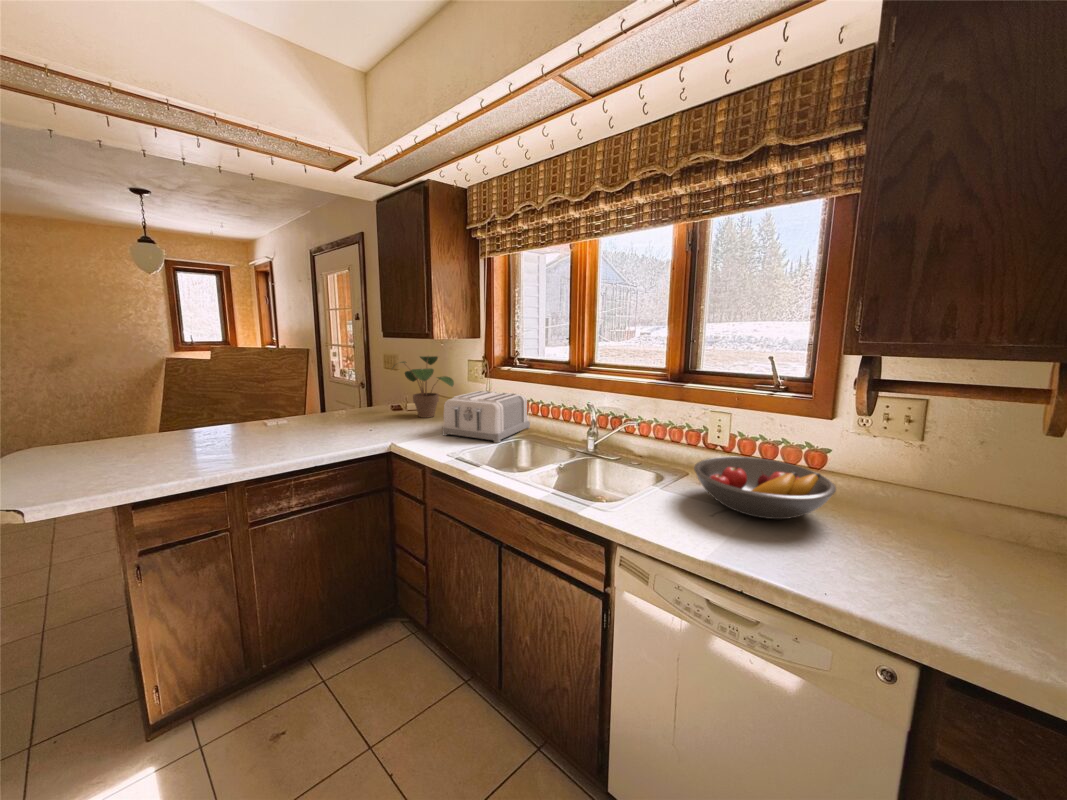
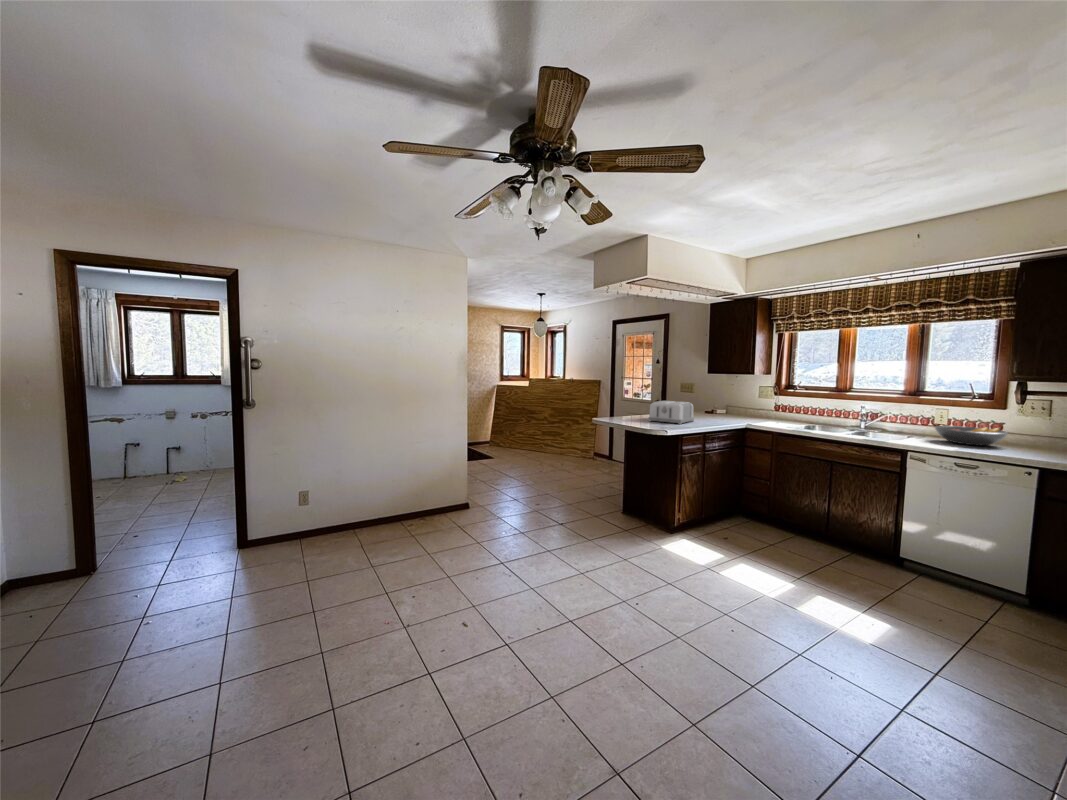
potted plant: present [392,356,454,418] -> none [717,383,753,417]
toaster: present [442,391,530,443] -> present [648,401,694,424]

